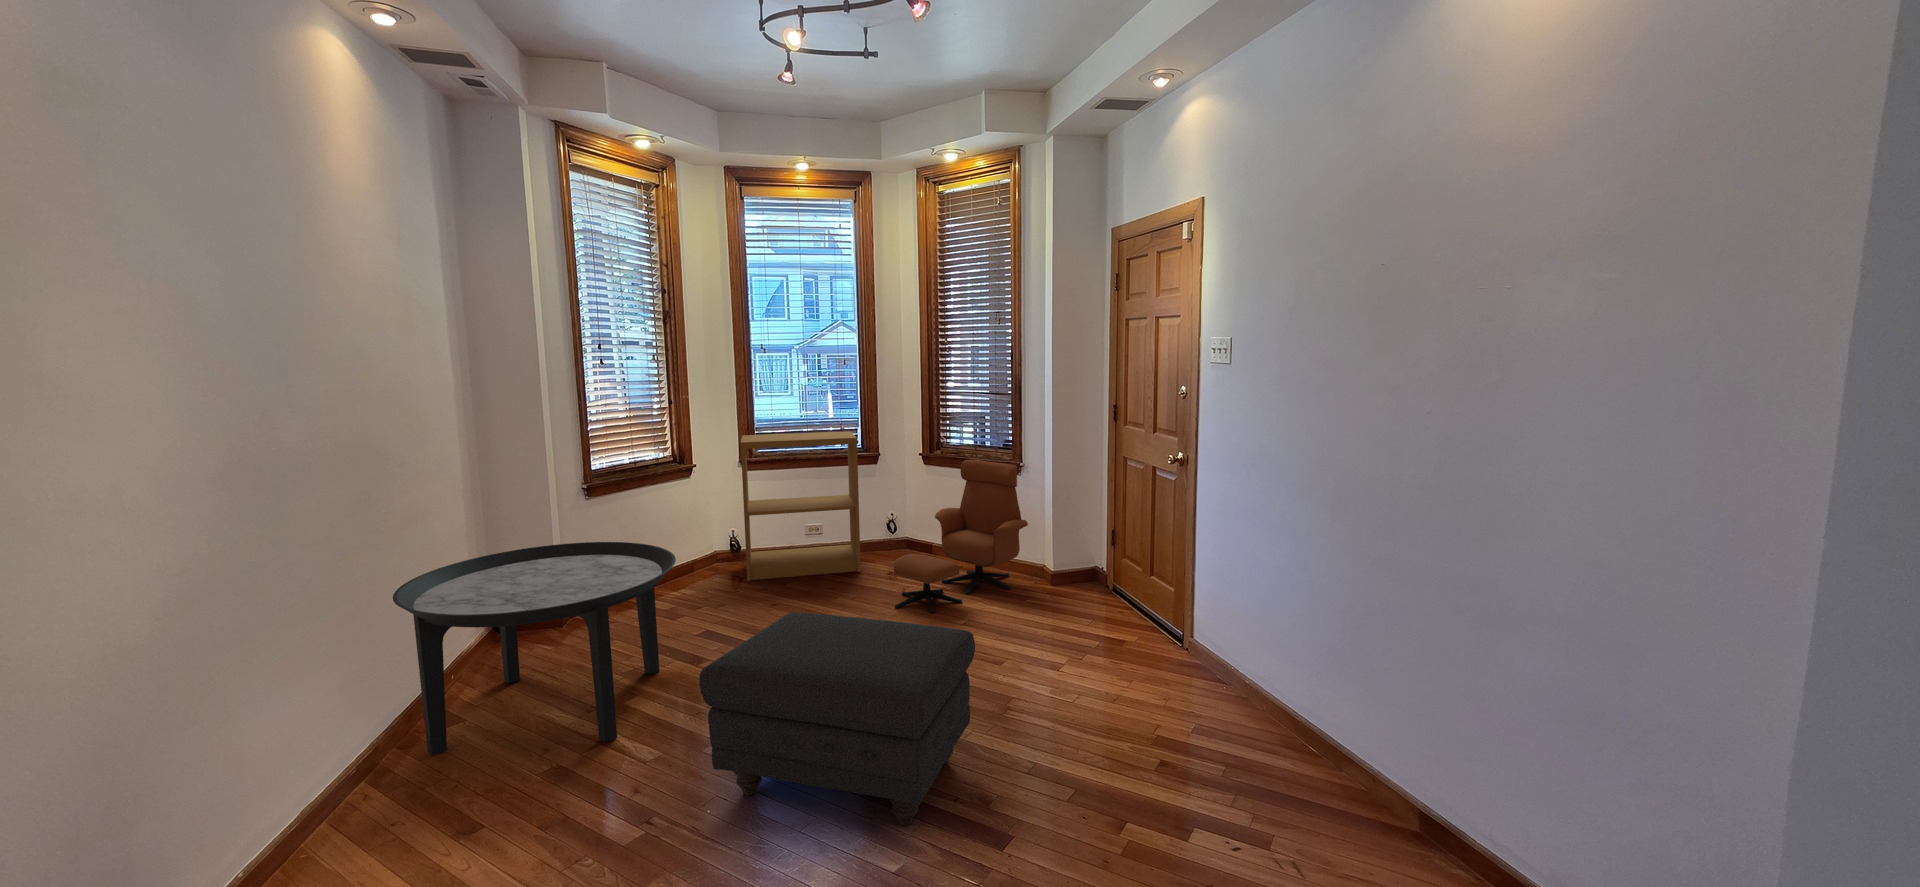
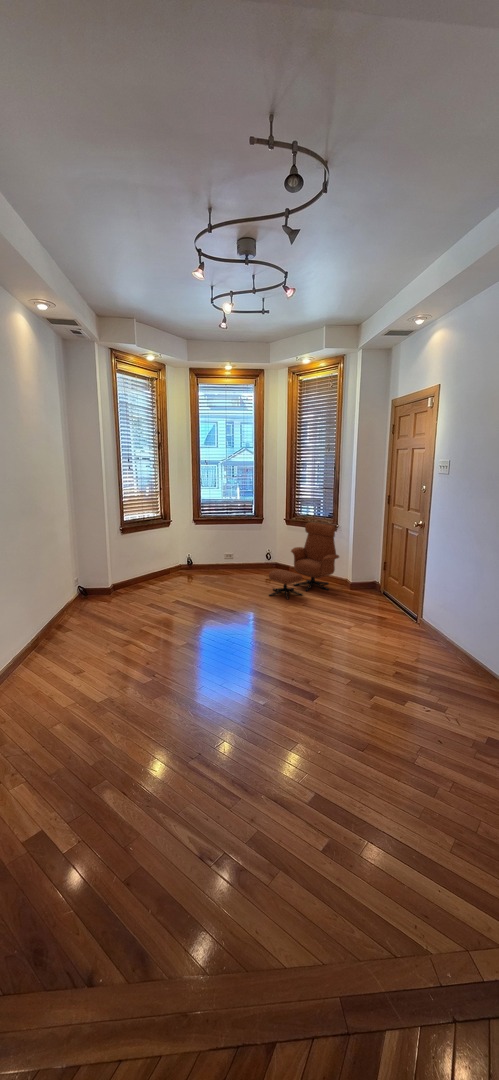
bookshelf: present [741,431,861,581] -> none [194,506,252,579]
round table: present [393,542,676,755] -> none [45,555,166,645]
ottoman: present [699,612,975,826] -> none [179,590,307,688]

